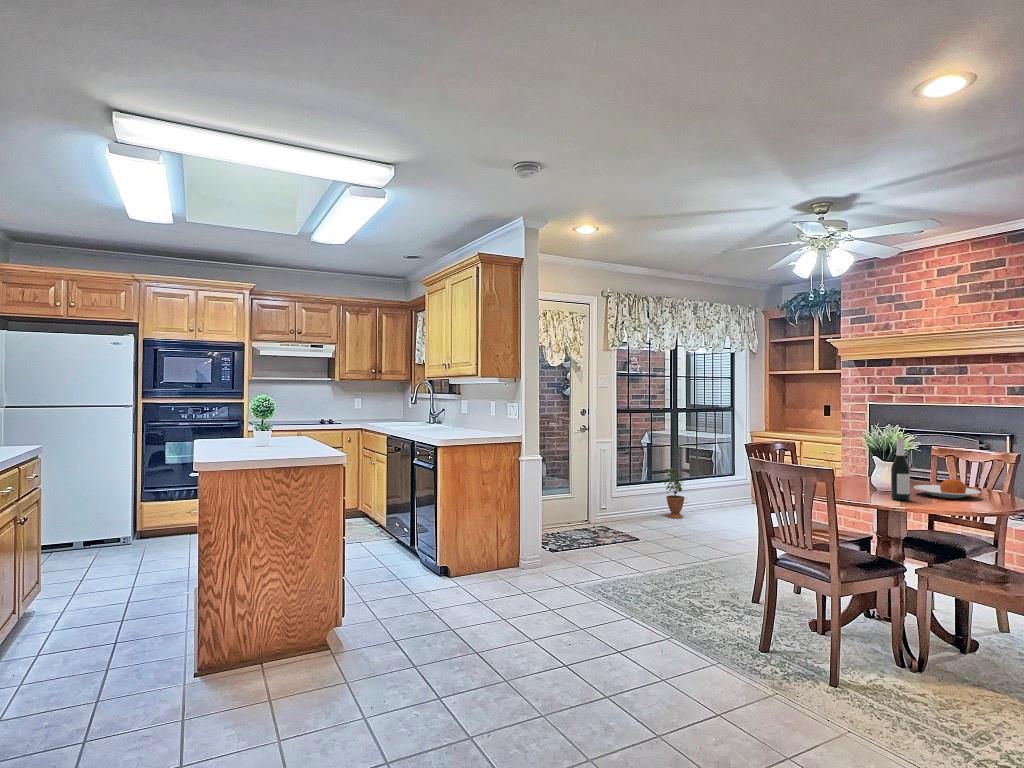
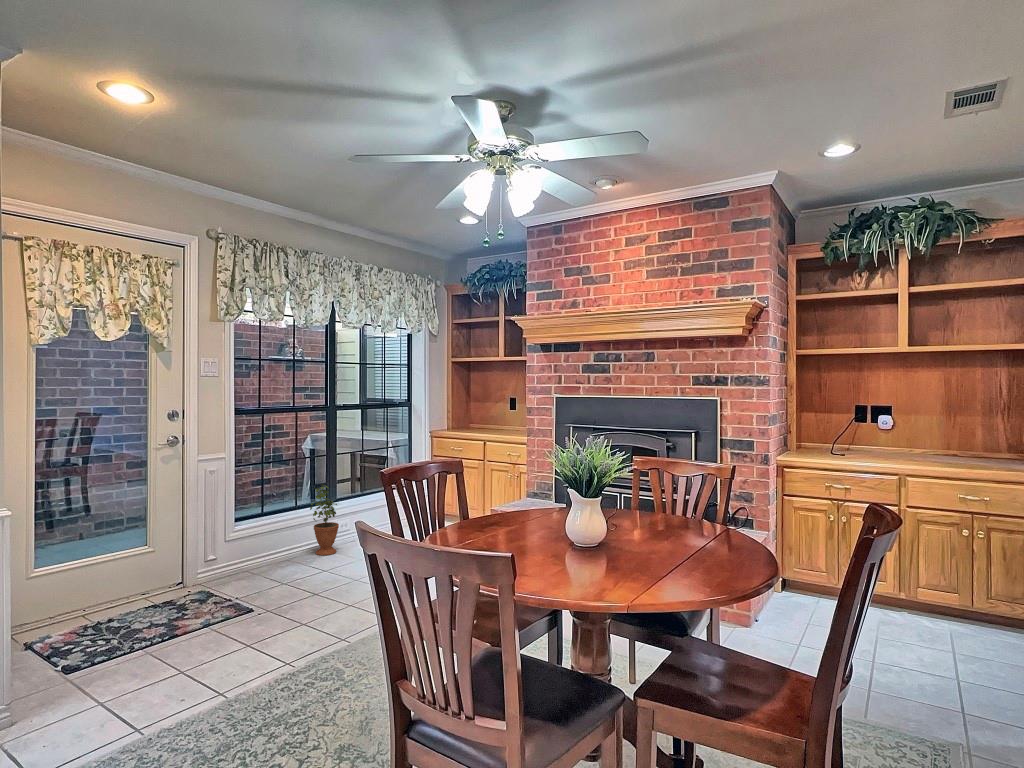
wine bottle: present [891,438,910,501] -> none [599,461,627,570]
plate: present [914,479,981,498] -> none [624,516,712,549]

